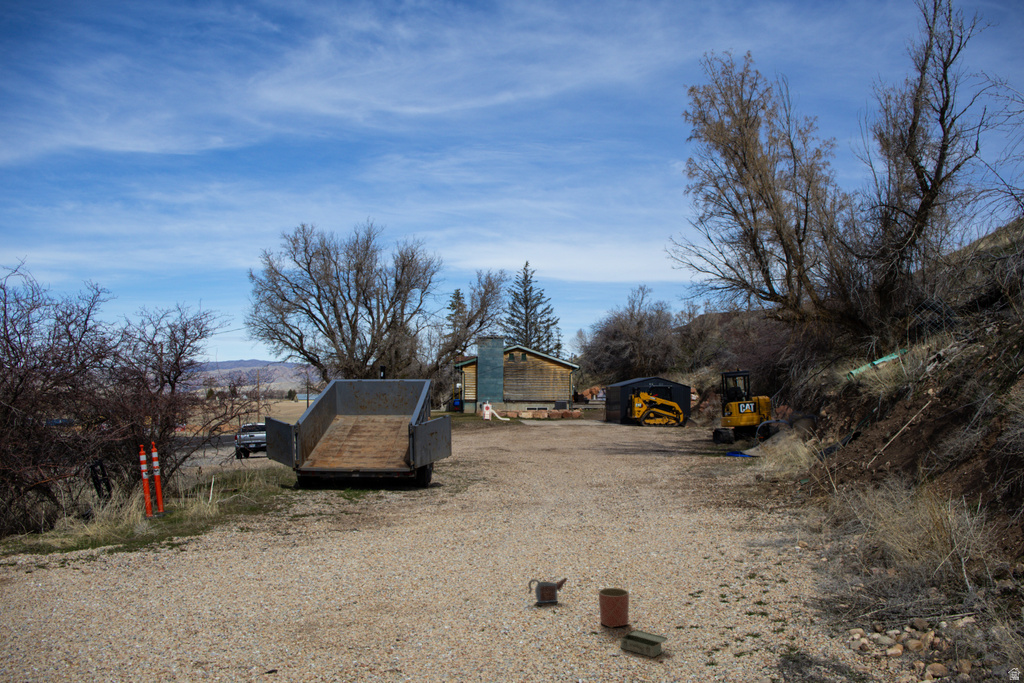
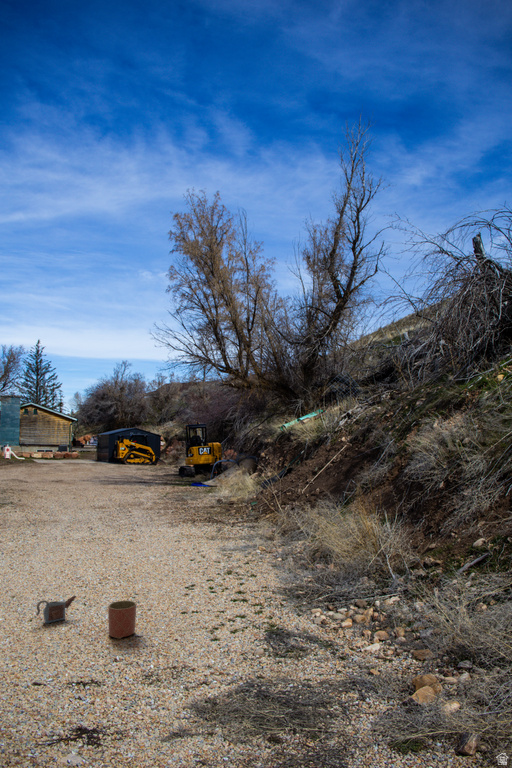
toolbox: present [620,630,668,657] -> none [130,638,174,663]

